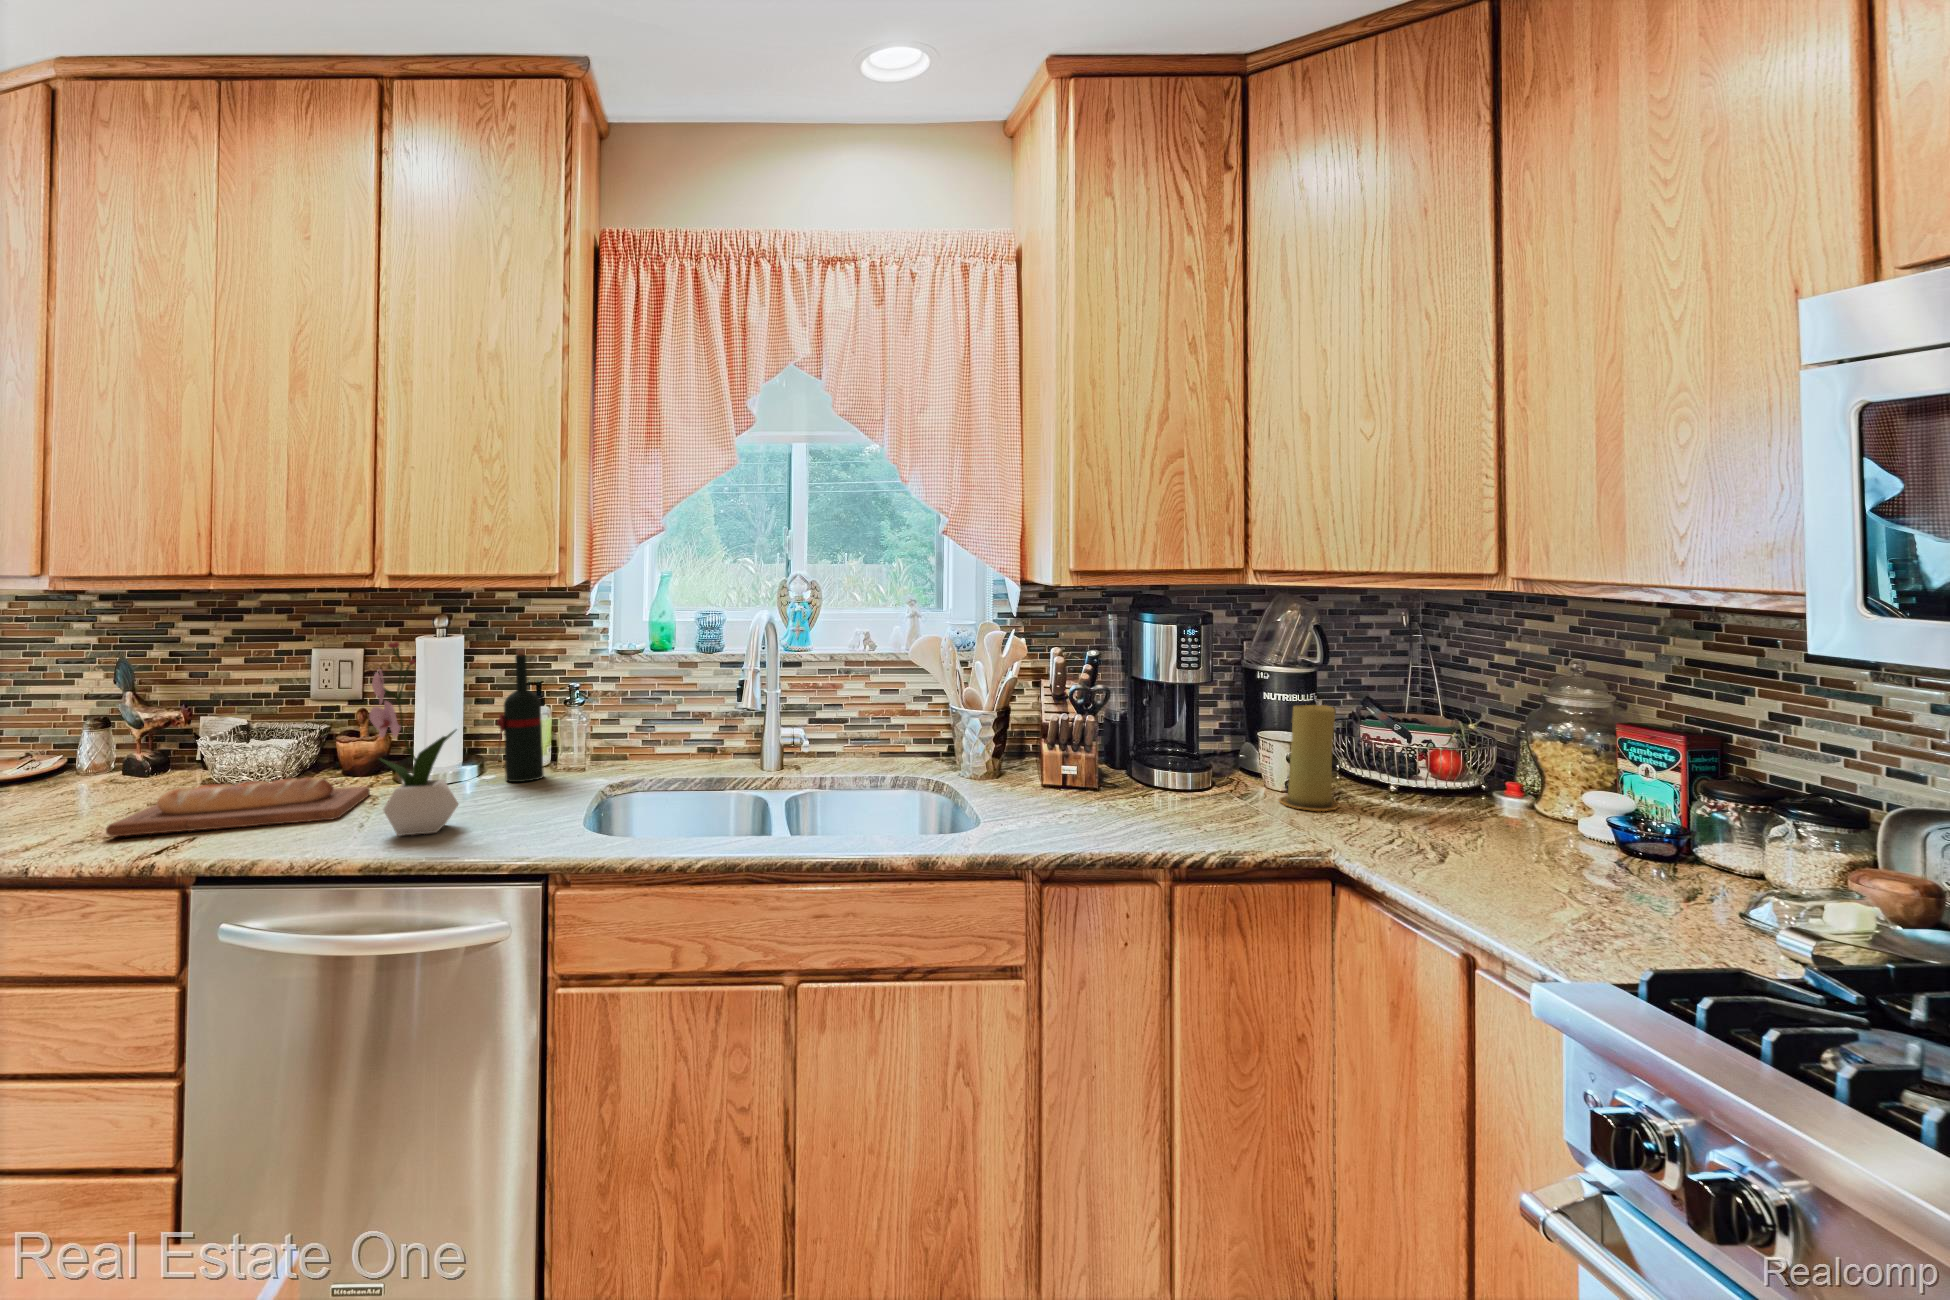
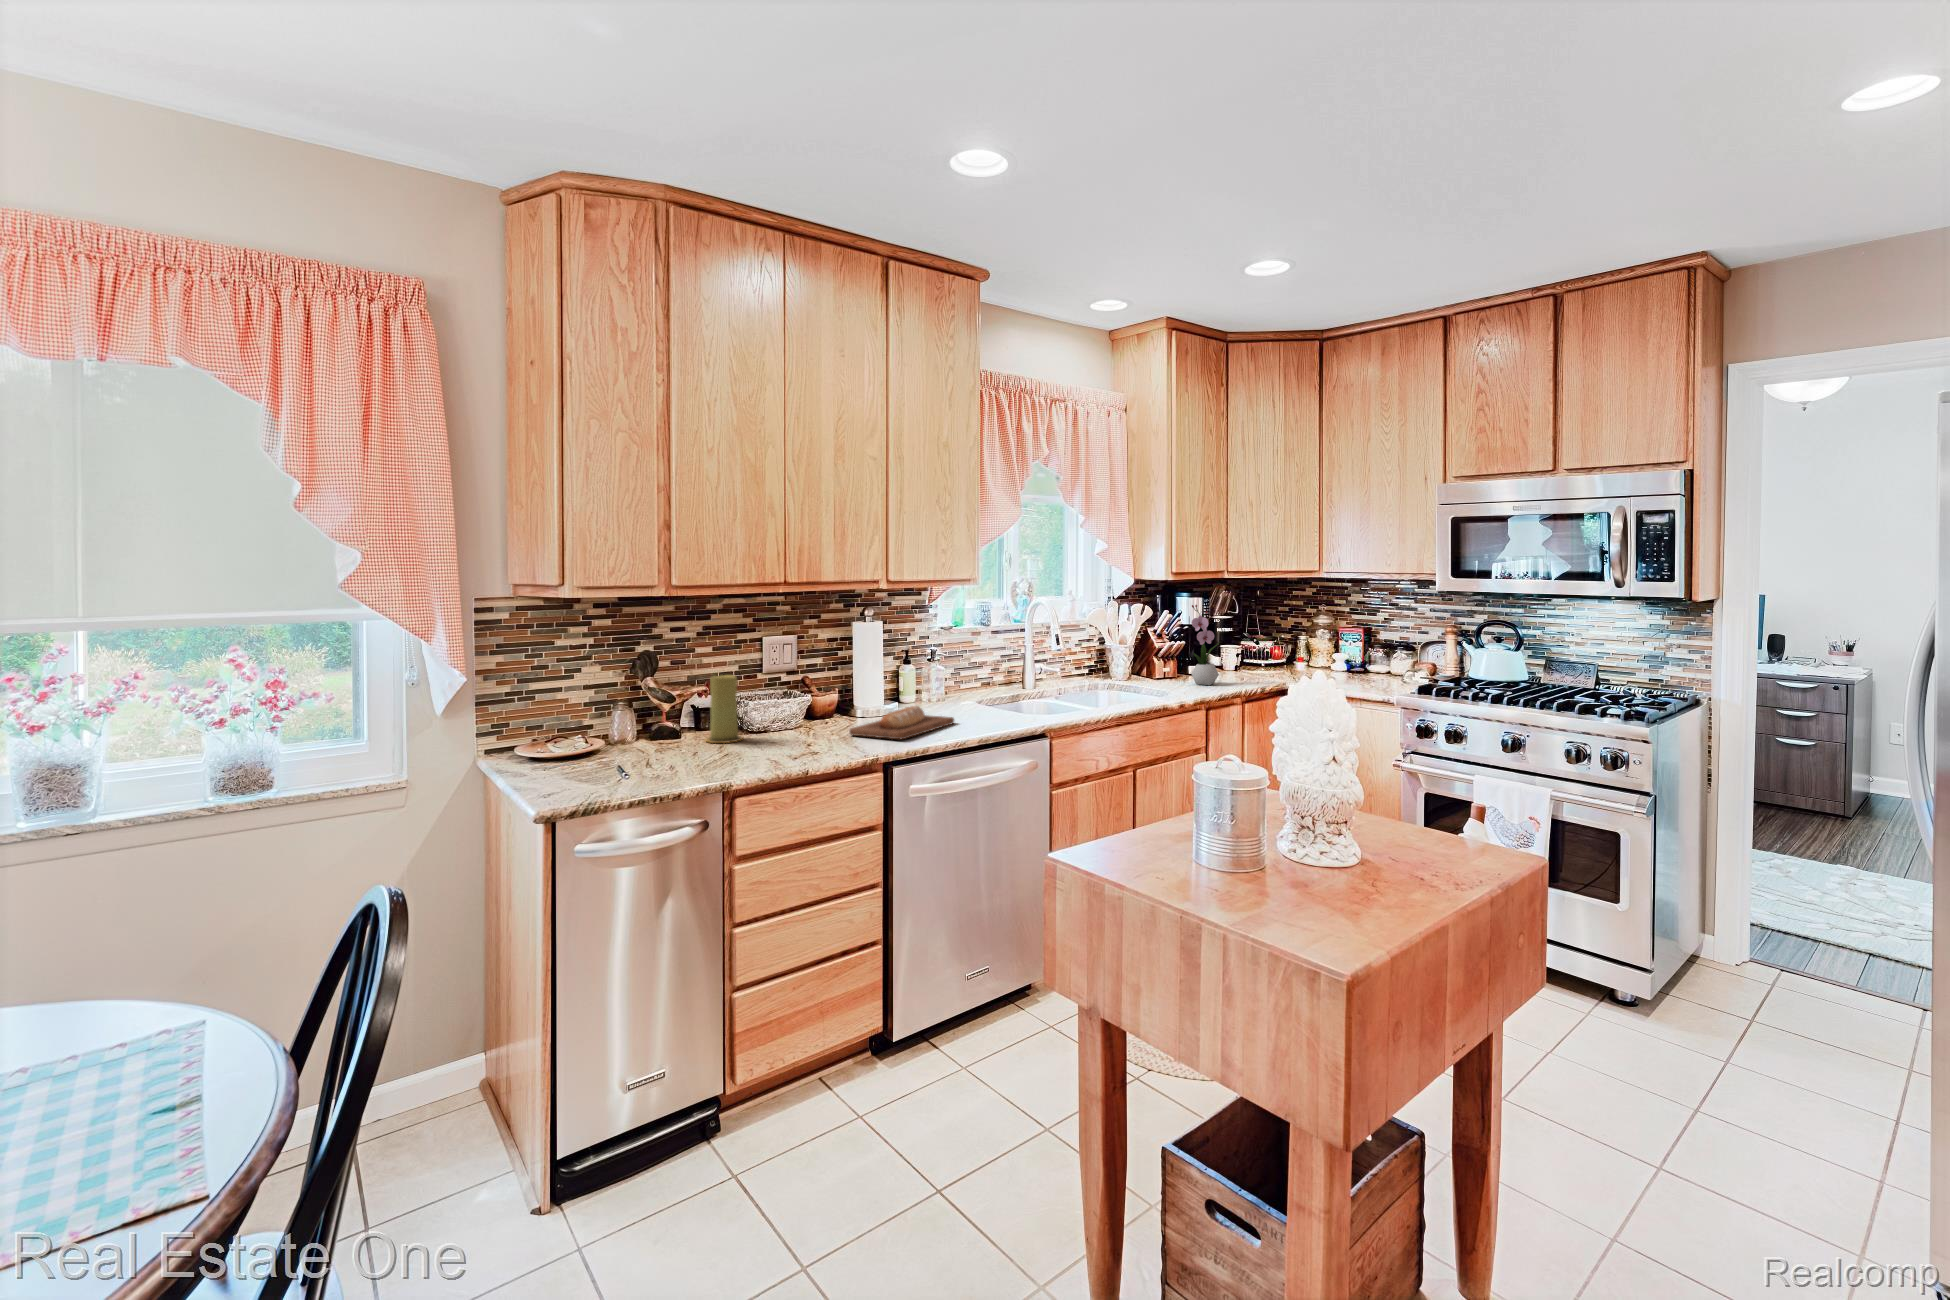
flower arrangement: present [369,642,458,836] -> present [1191,605,1220,685]
wine bottle: present [495,650,544,782] -> none [930,626,951,707]
candle: present [1279,705,1339,811] -> present [705,675,743,743]

